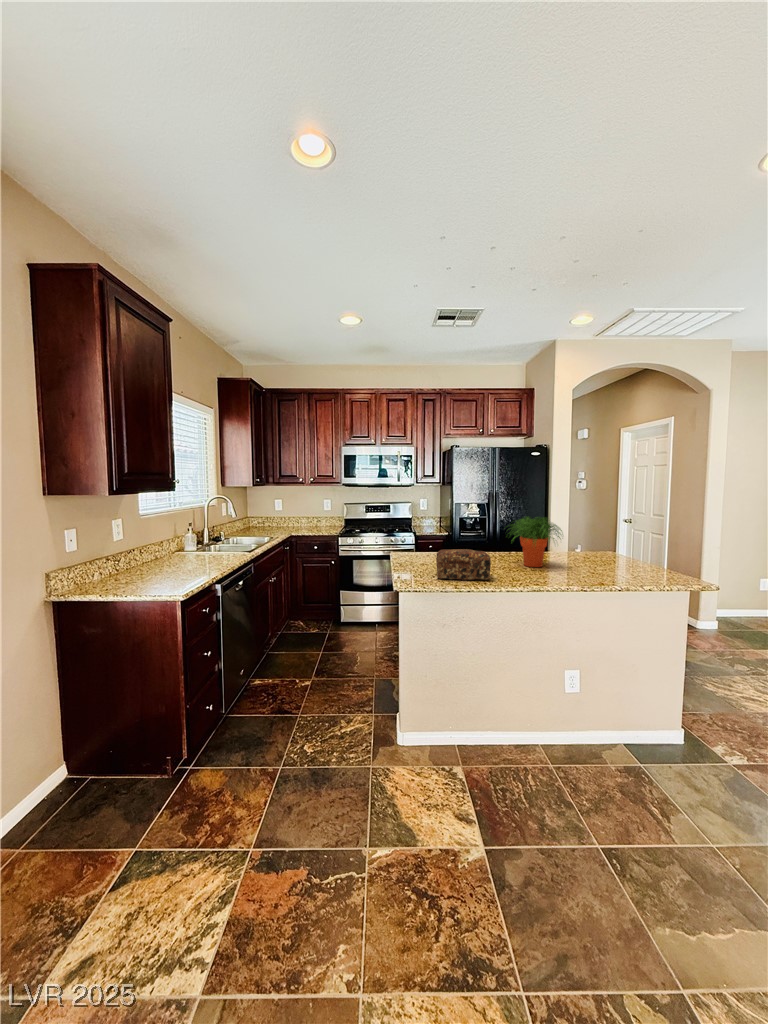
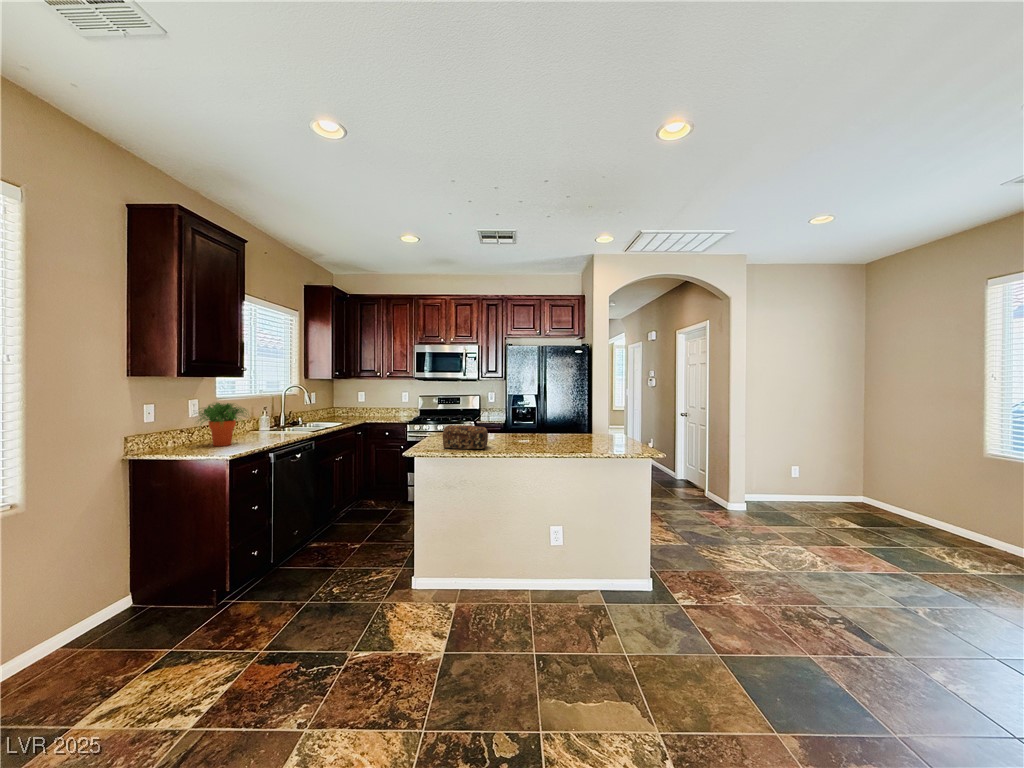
potted plant: present [510,517,562,567] -> present [199,403,247,446]

